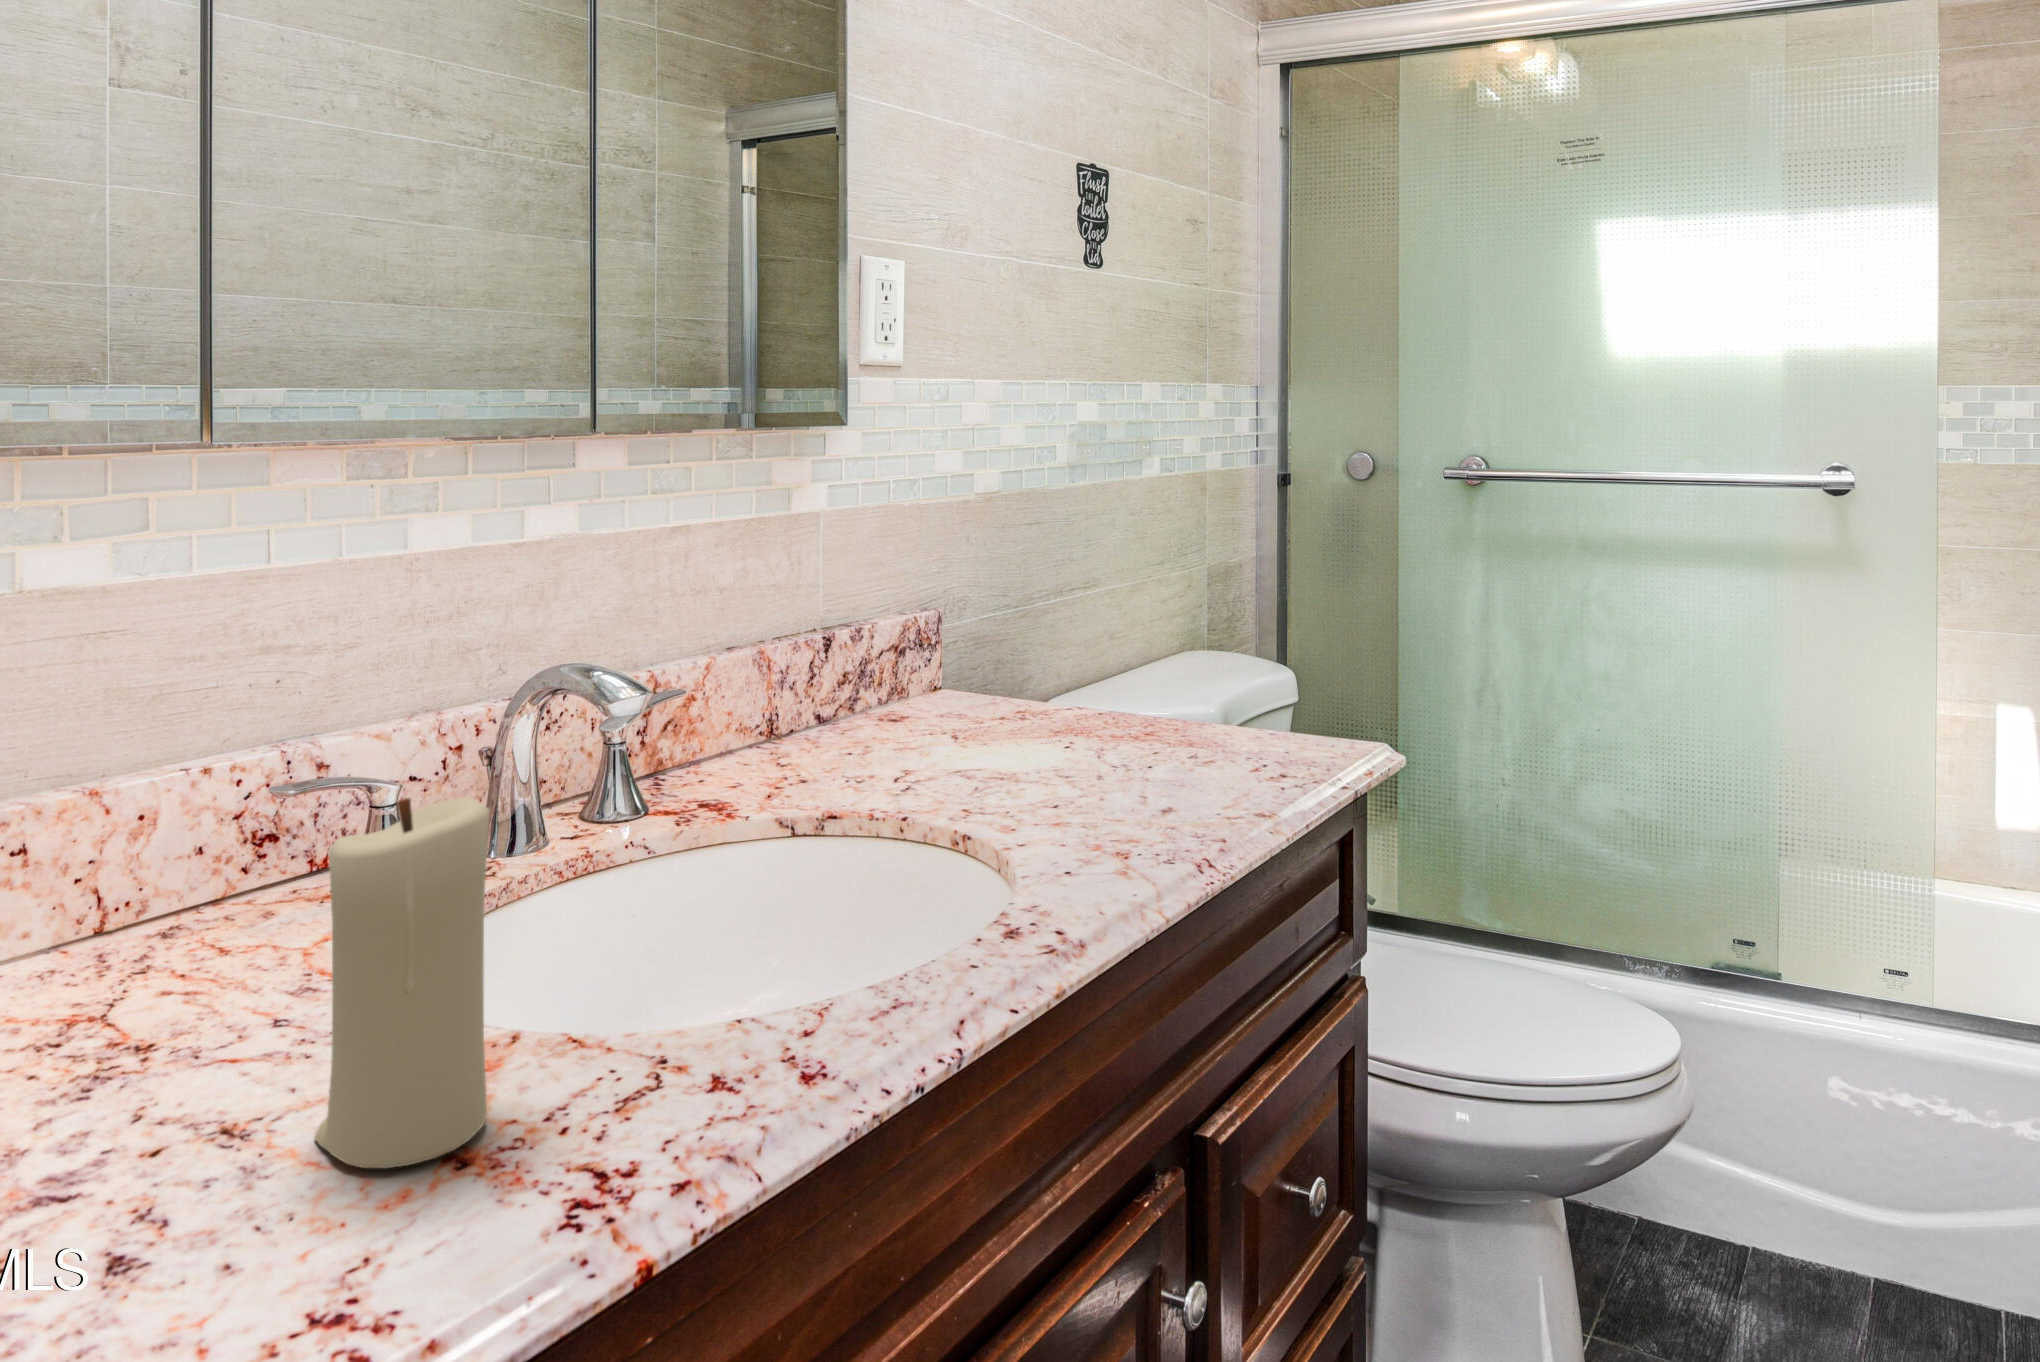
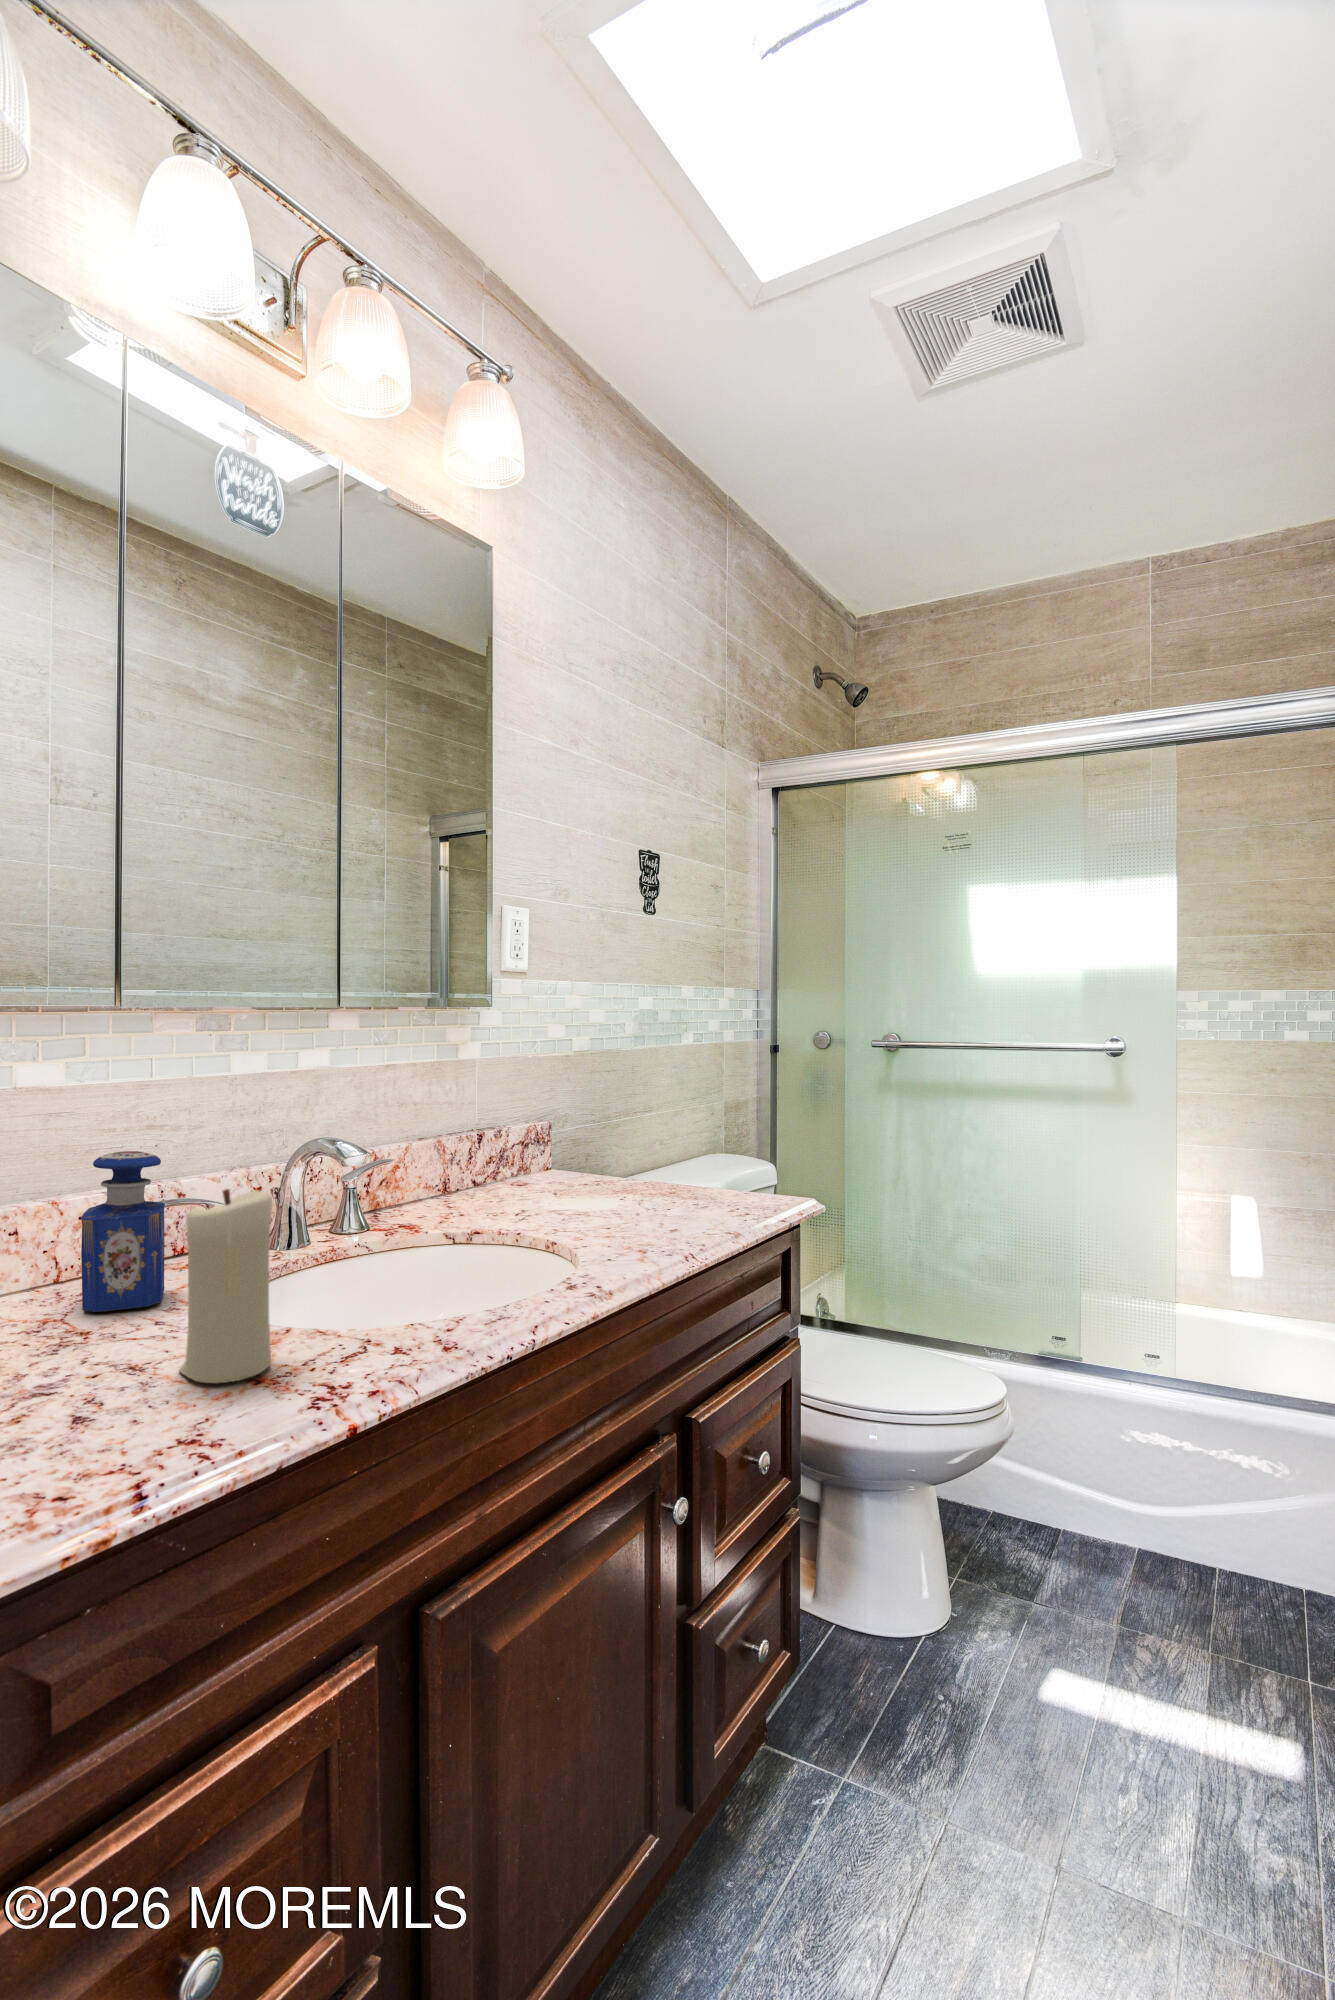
perfume bottle: none [135,705,290,1003] -> present [81,1151,165,1312]

